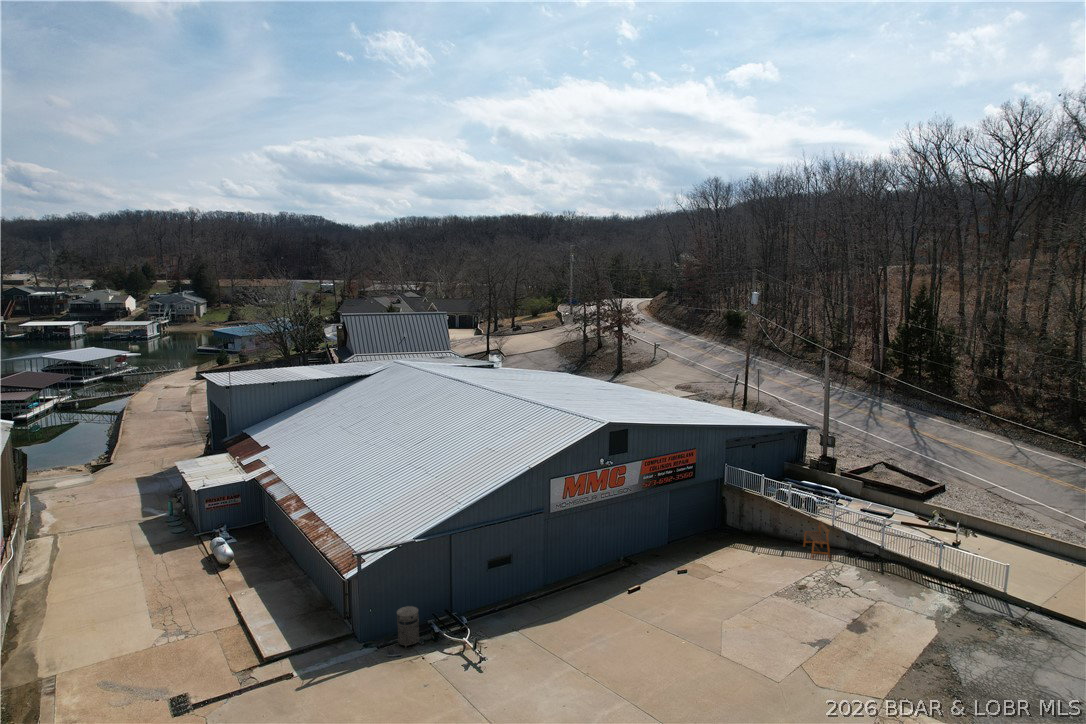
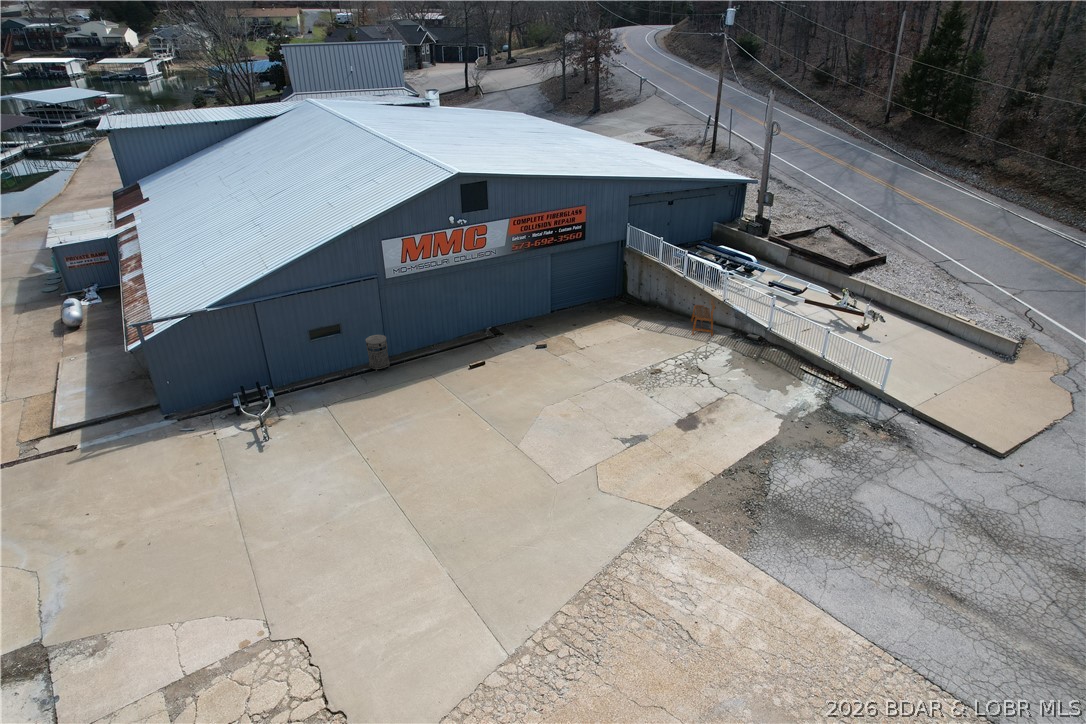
trash can: present [397,606,420,647] -> present [365,335,390,371]

